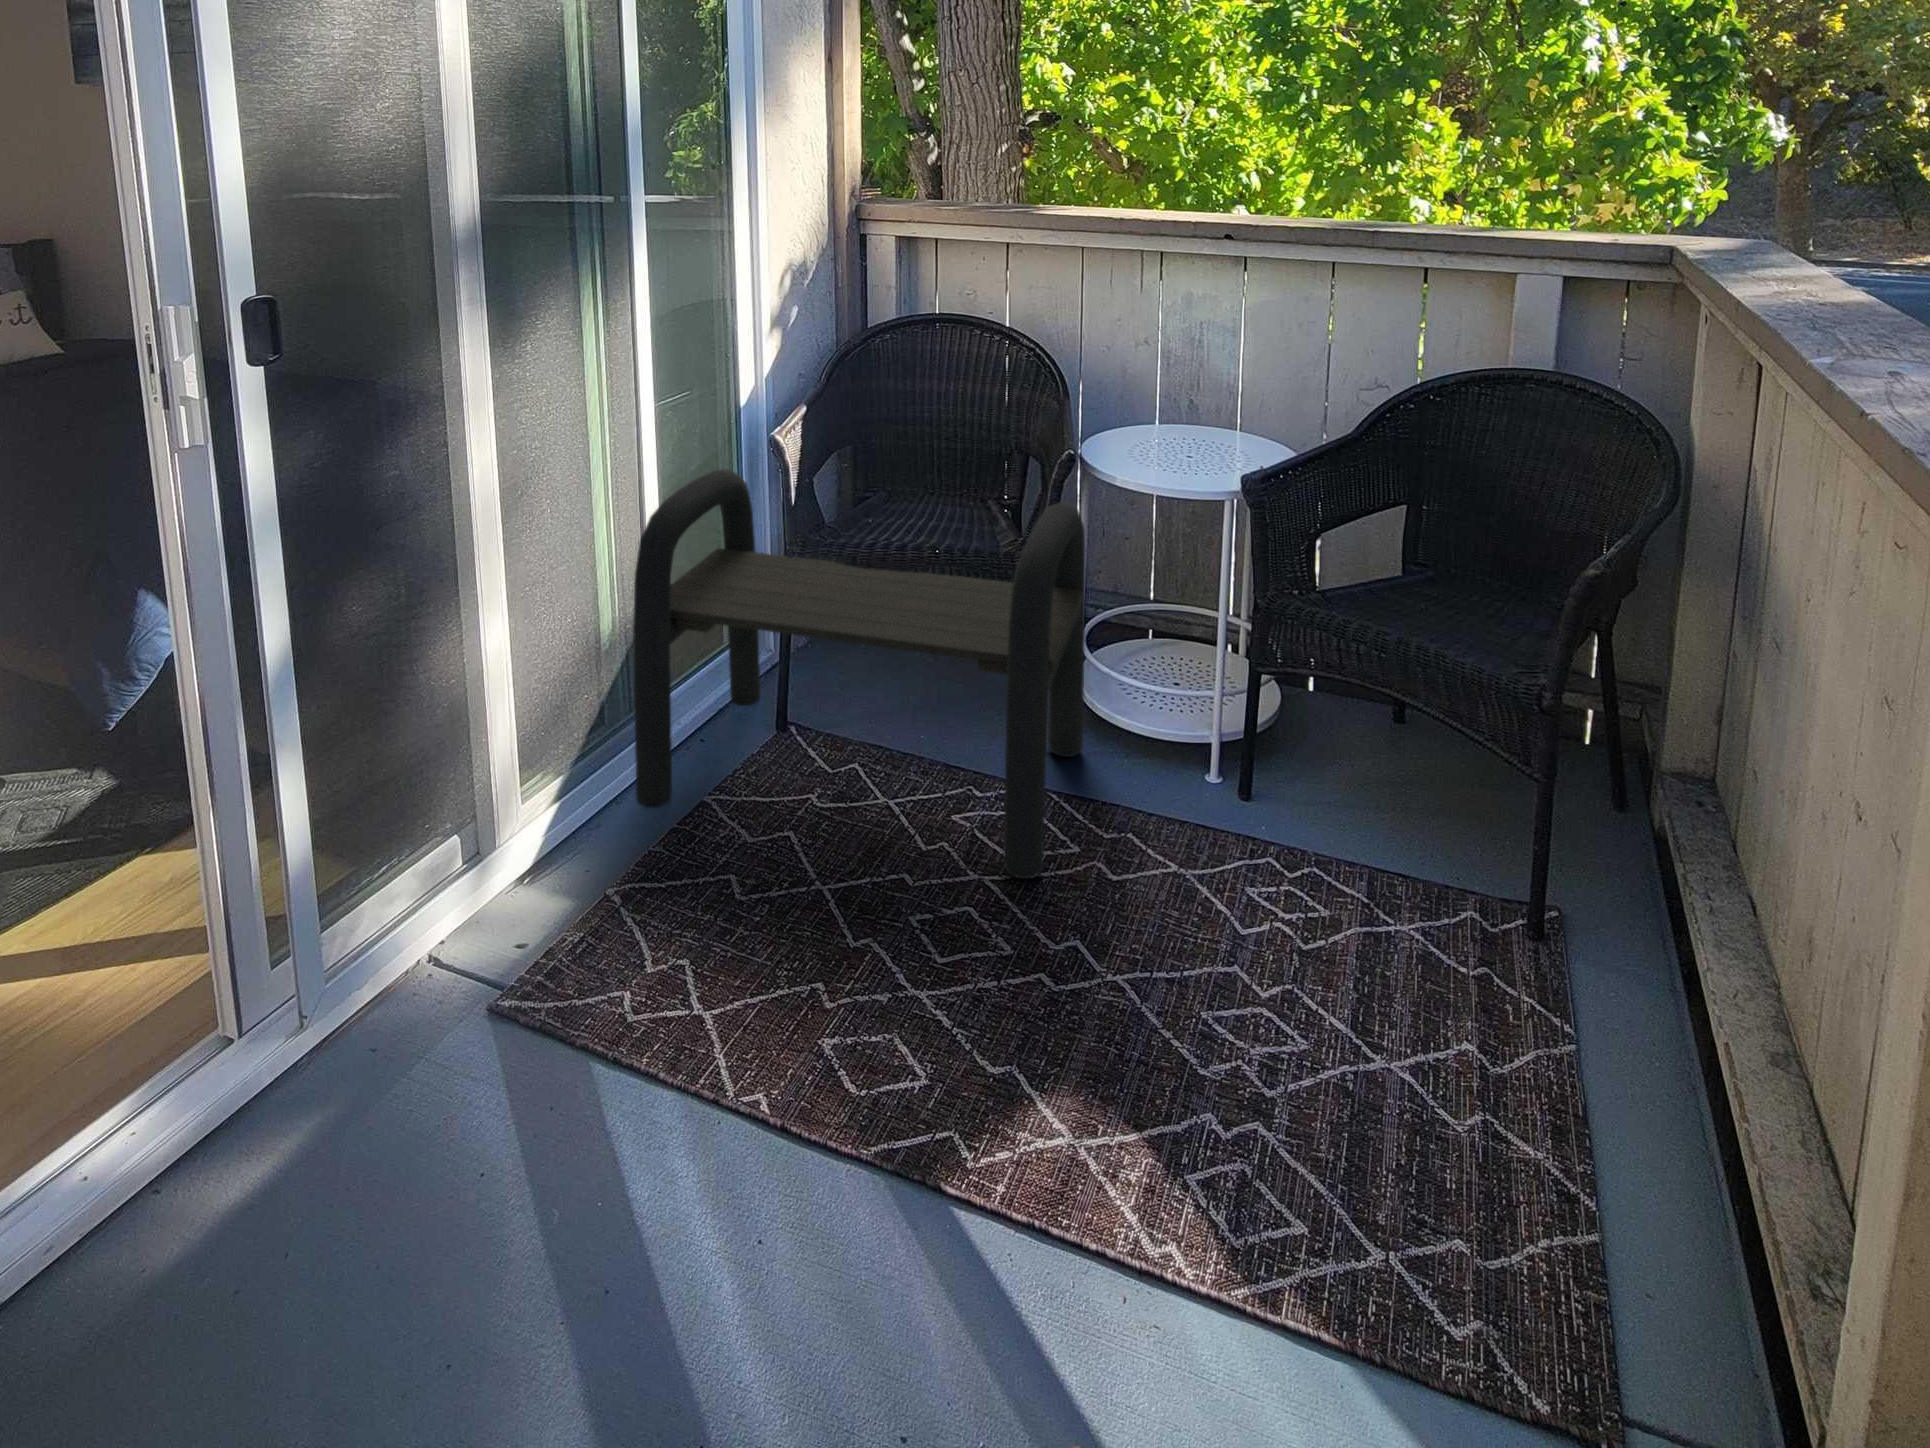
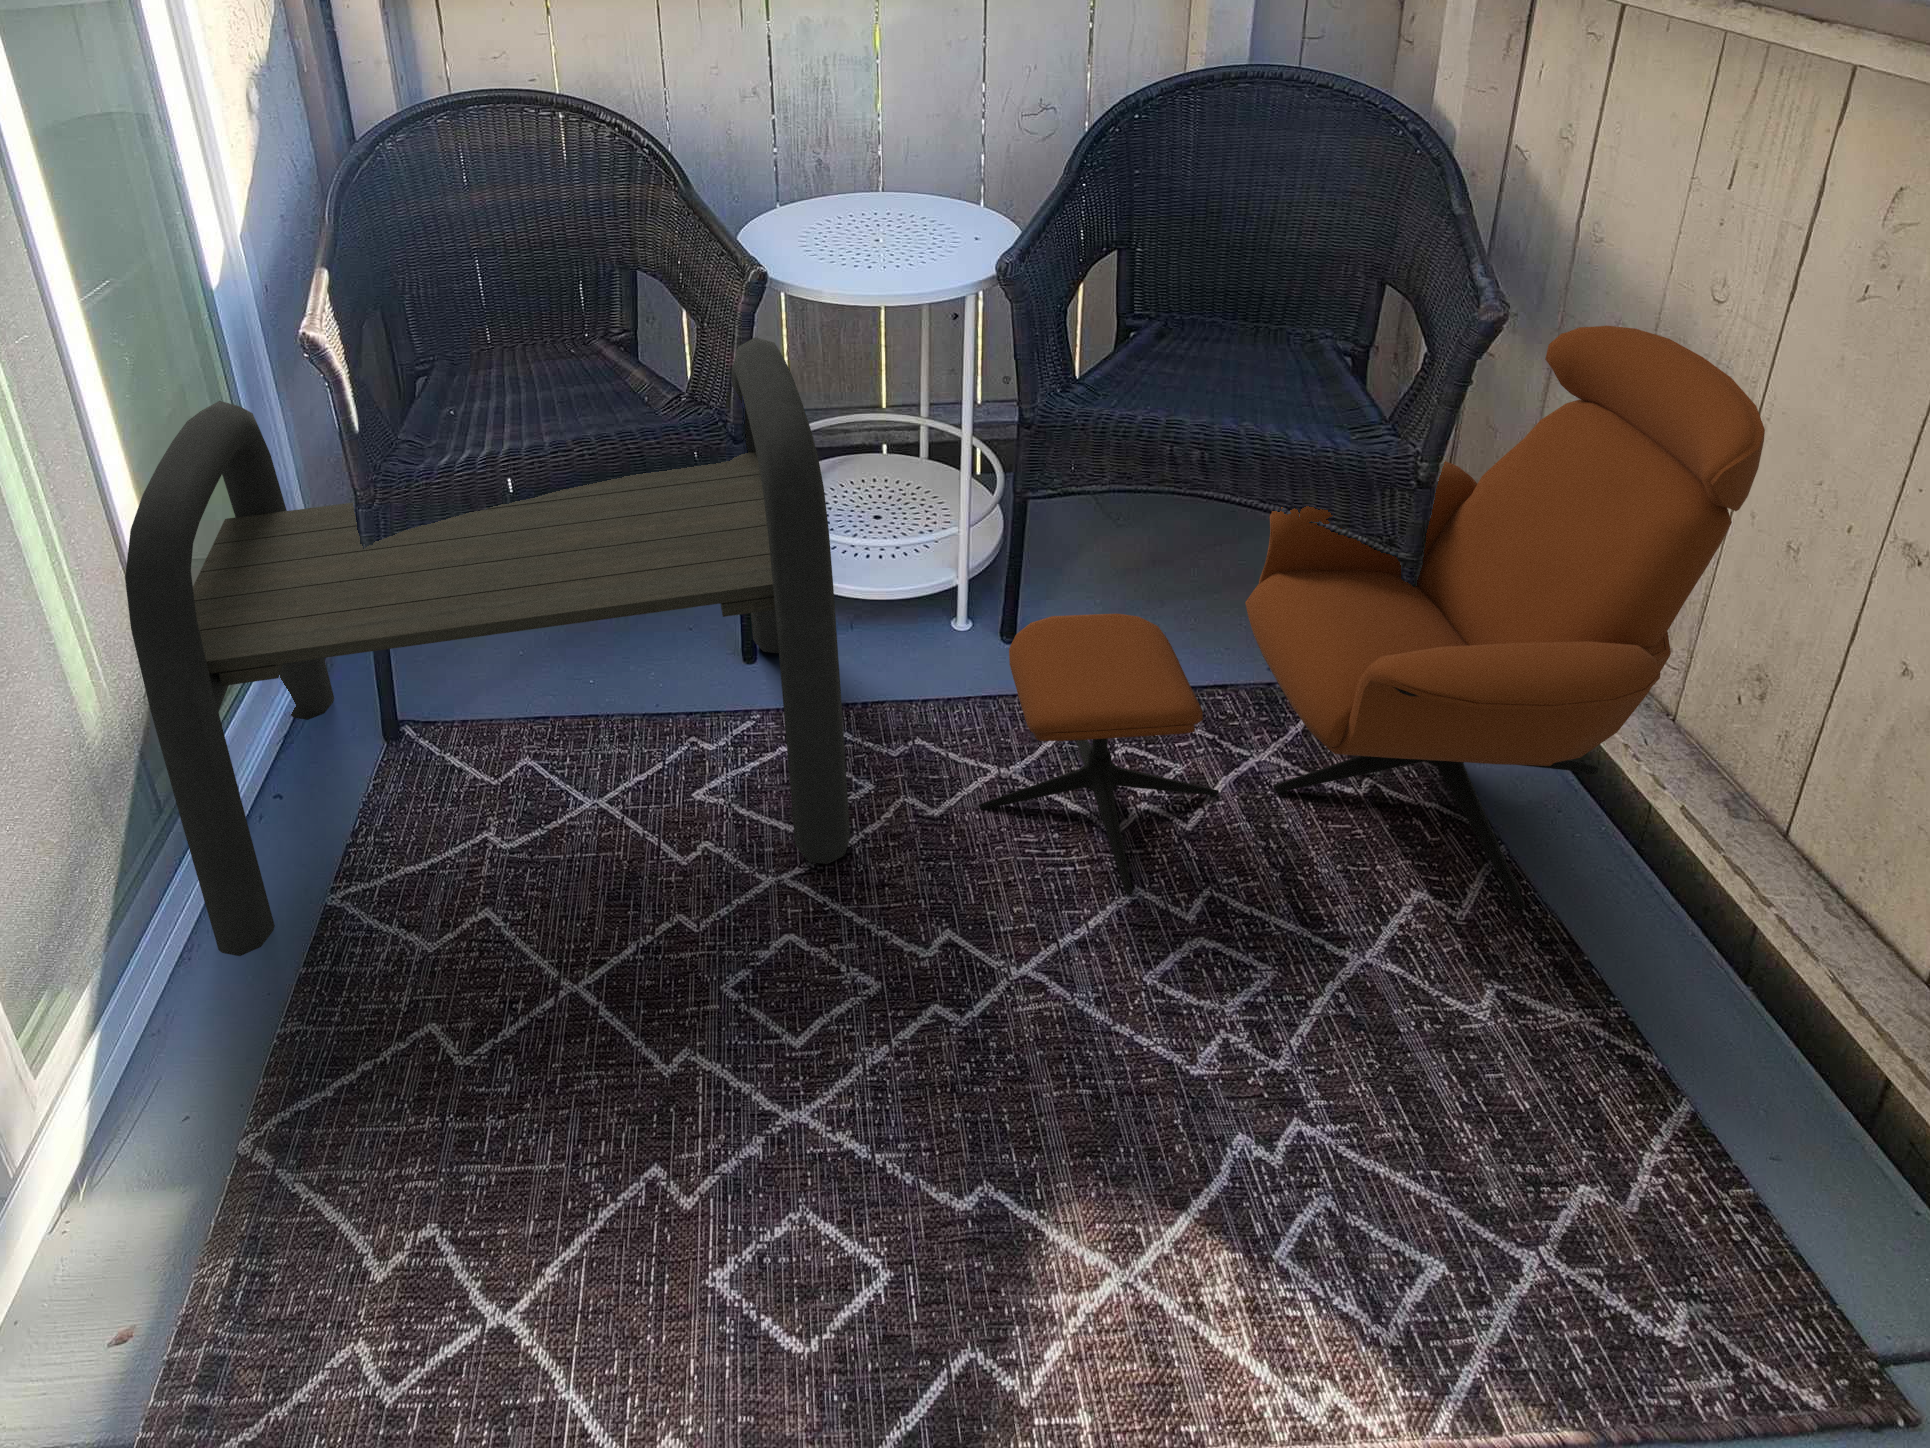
lounge chair: none [1150,617,1769,1084] -> present [979,326,1765,909]

